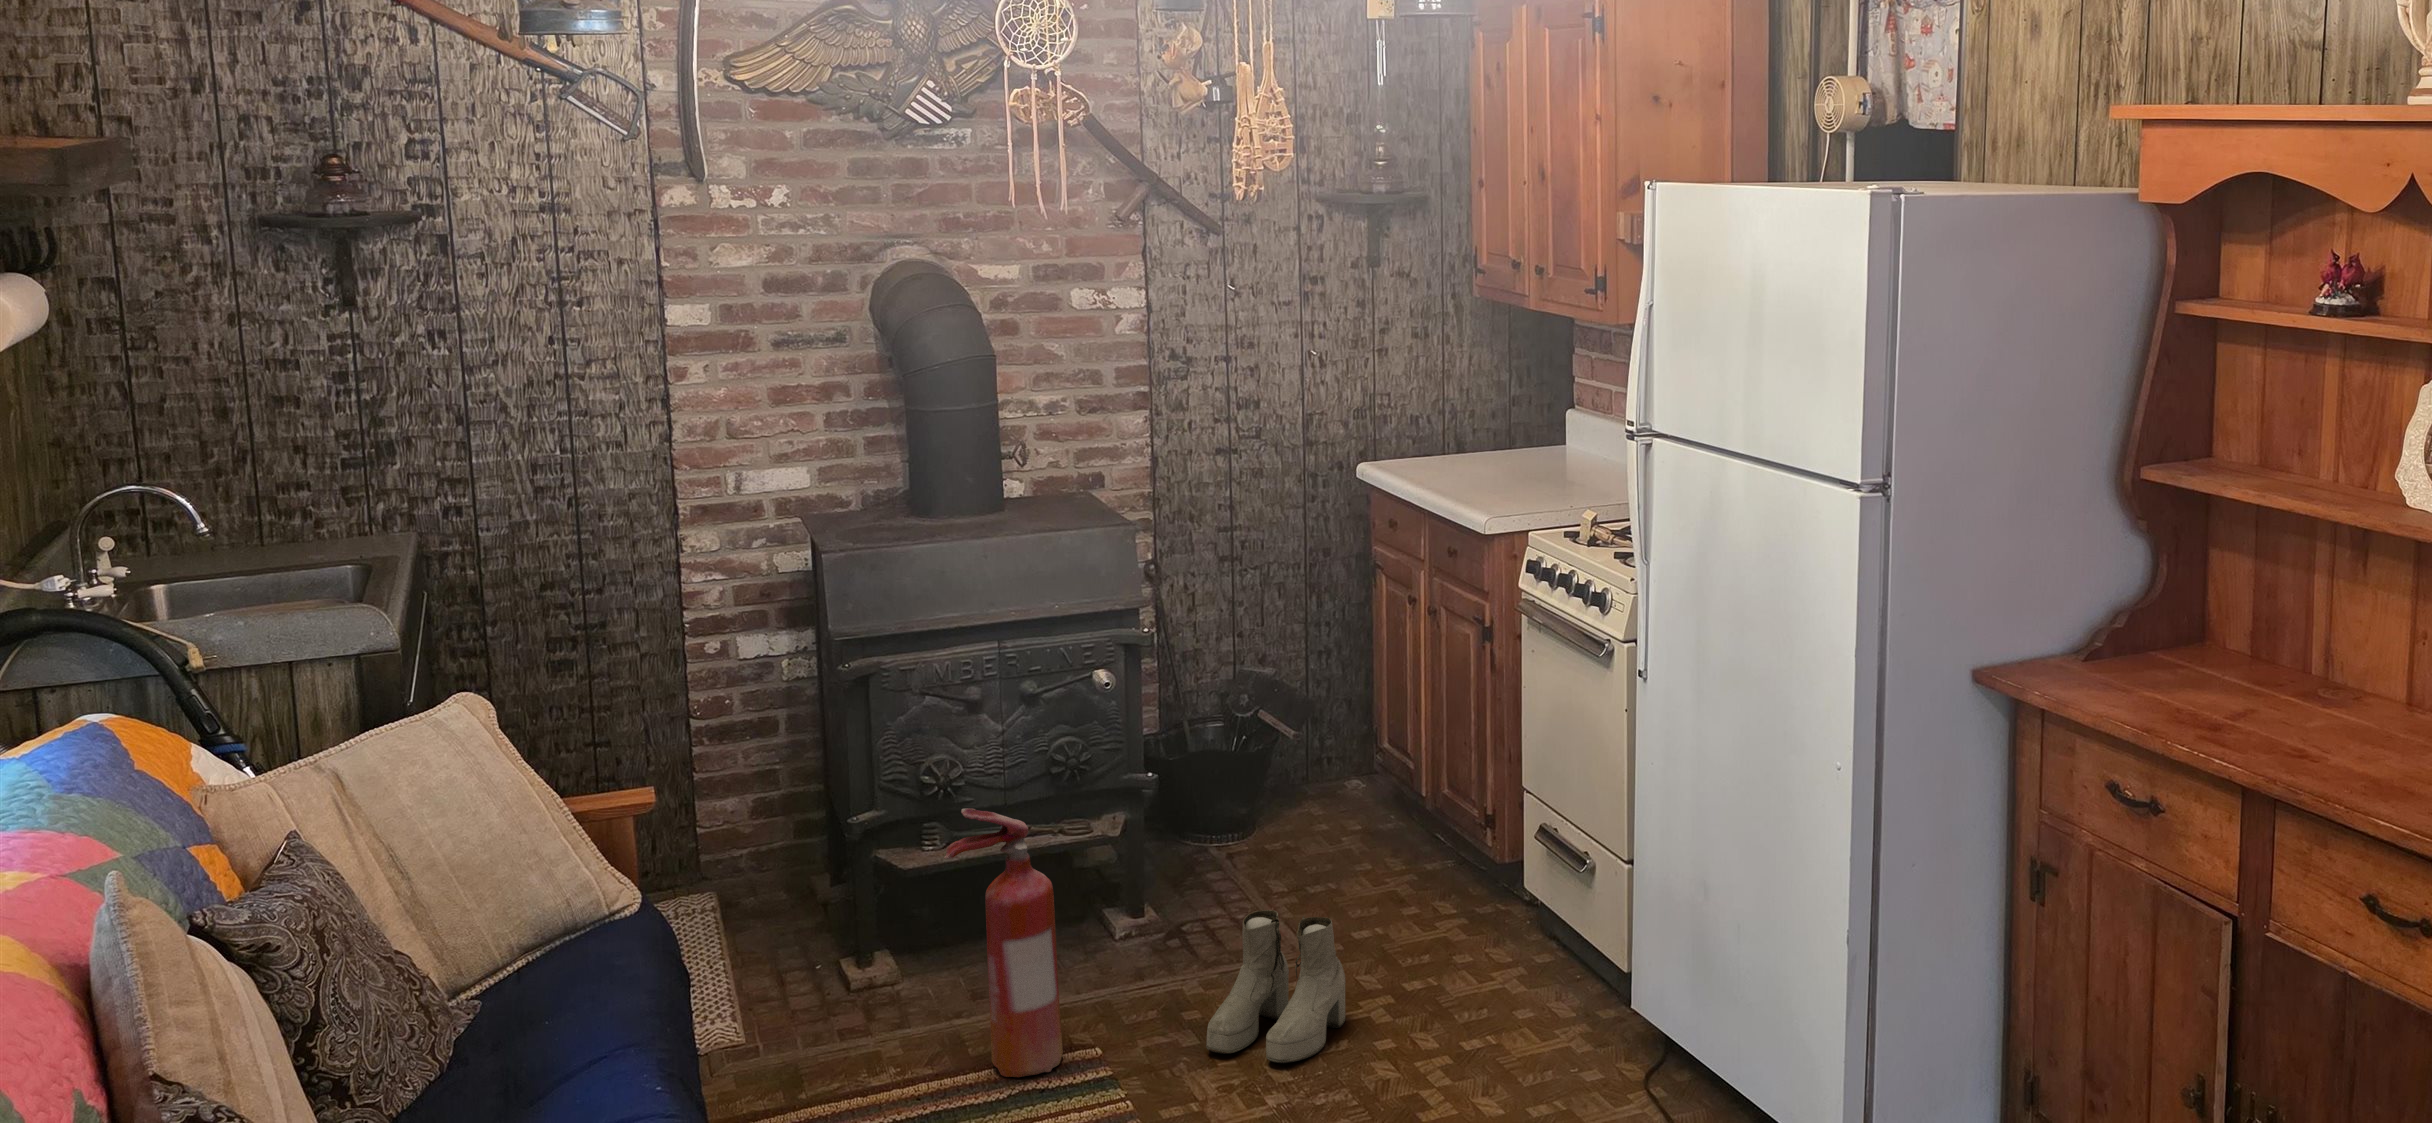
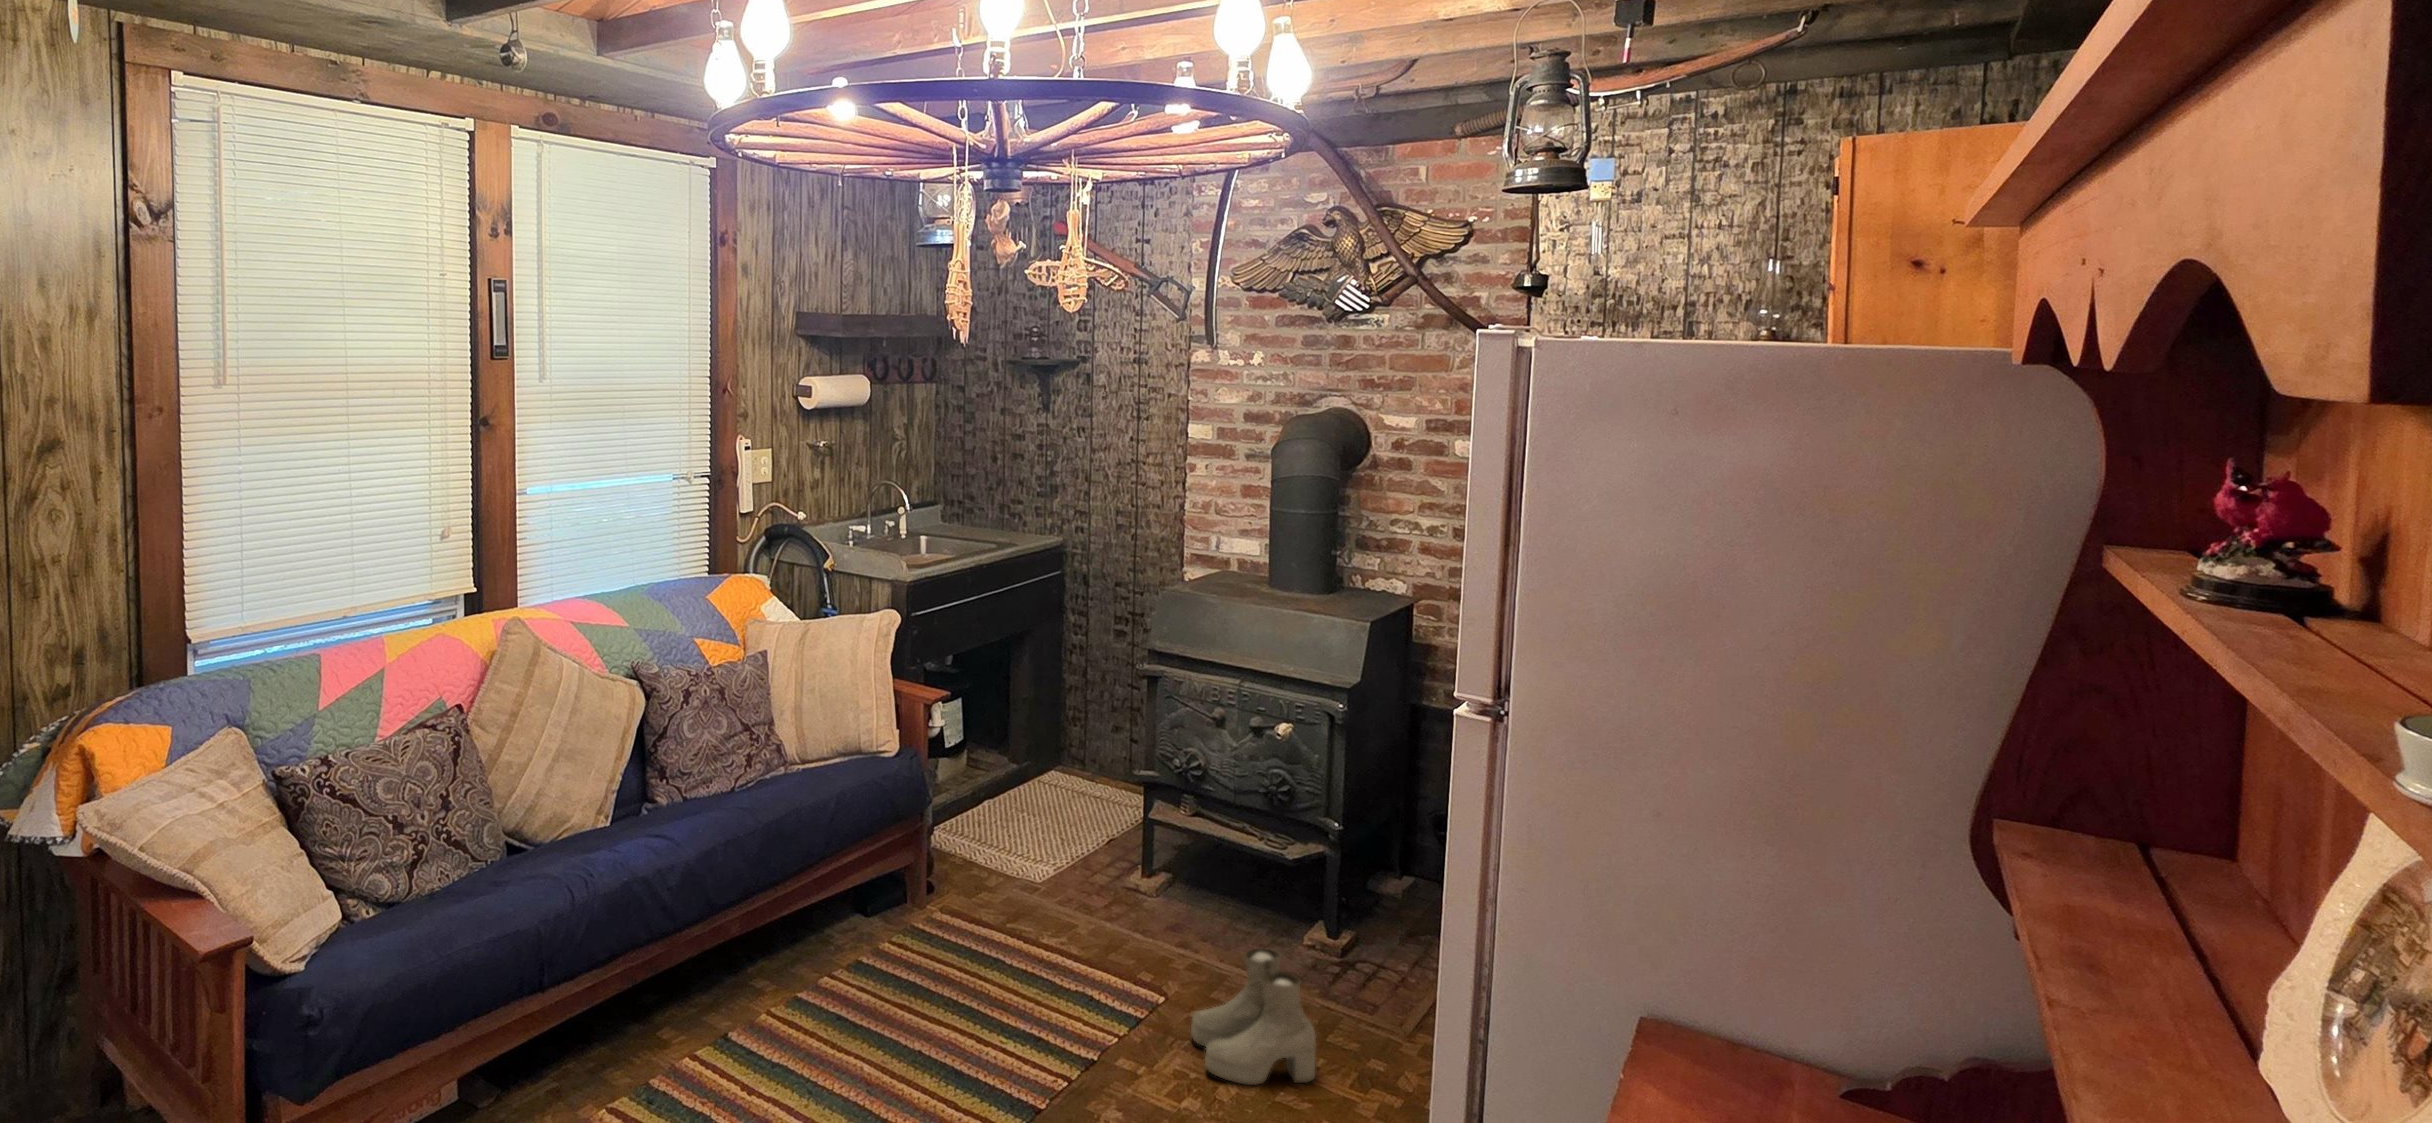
fire extinguisher: present [944,808,1063,1077] -> none [1067,770,1147,985]

